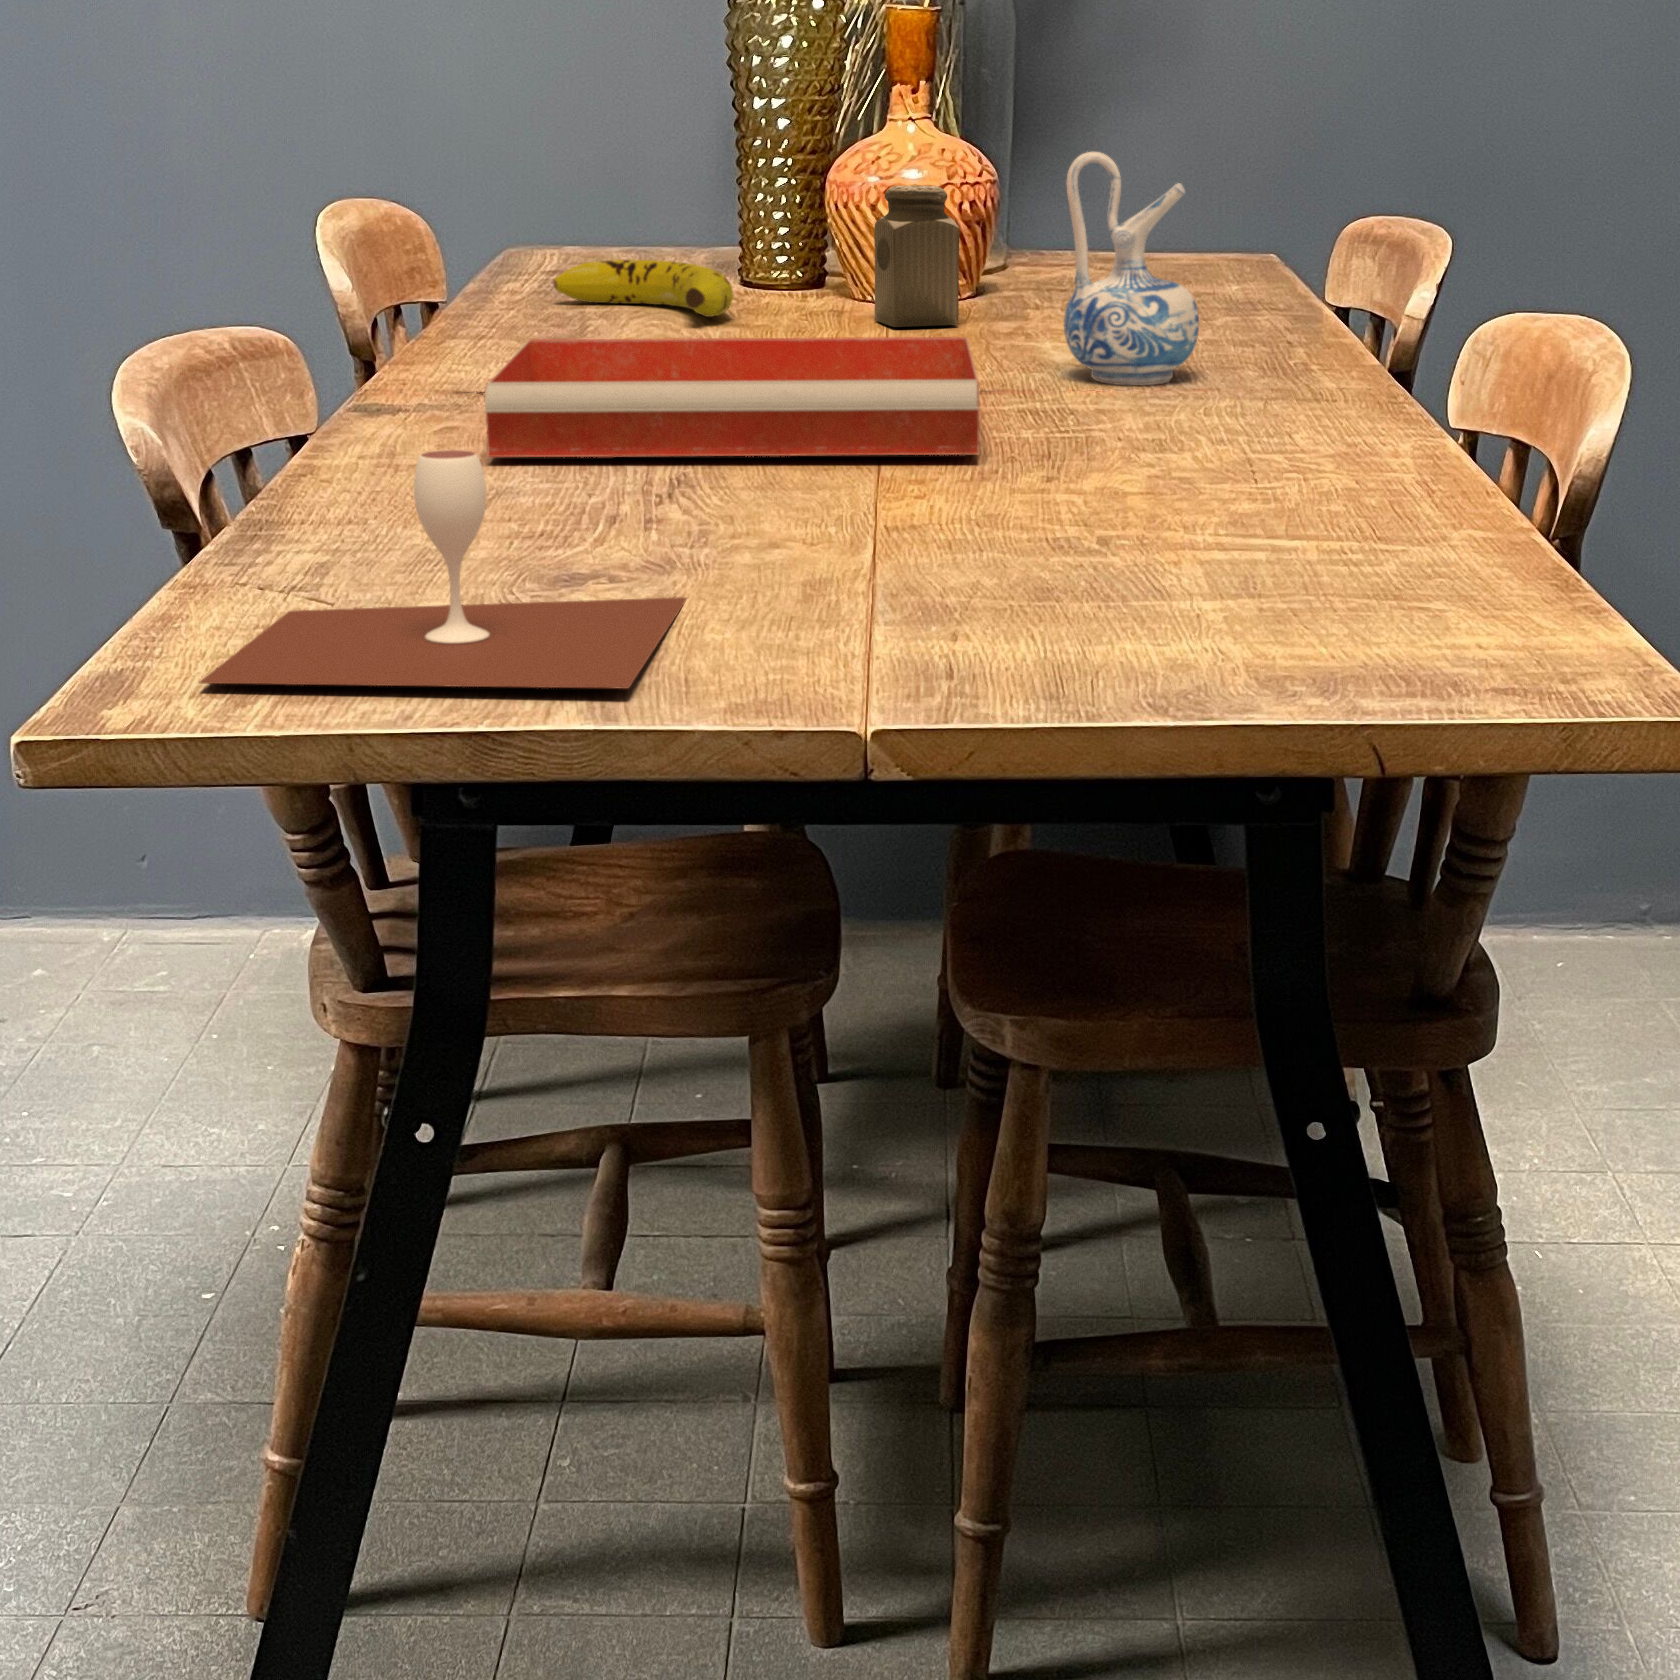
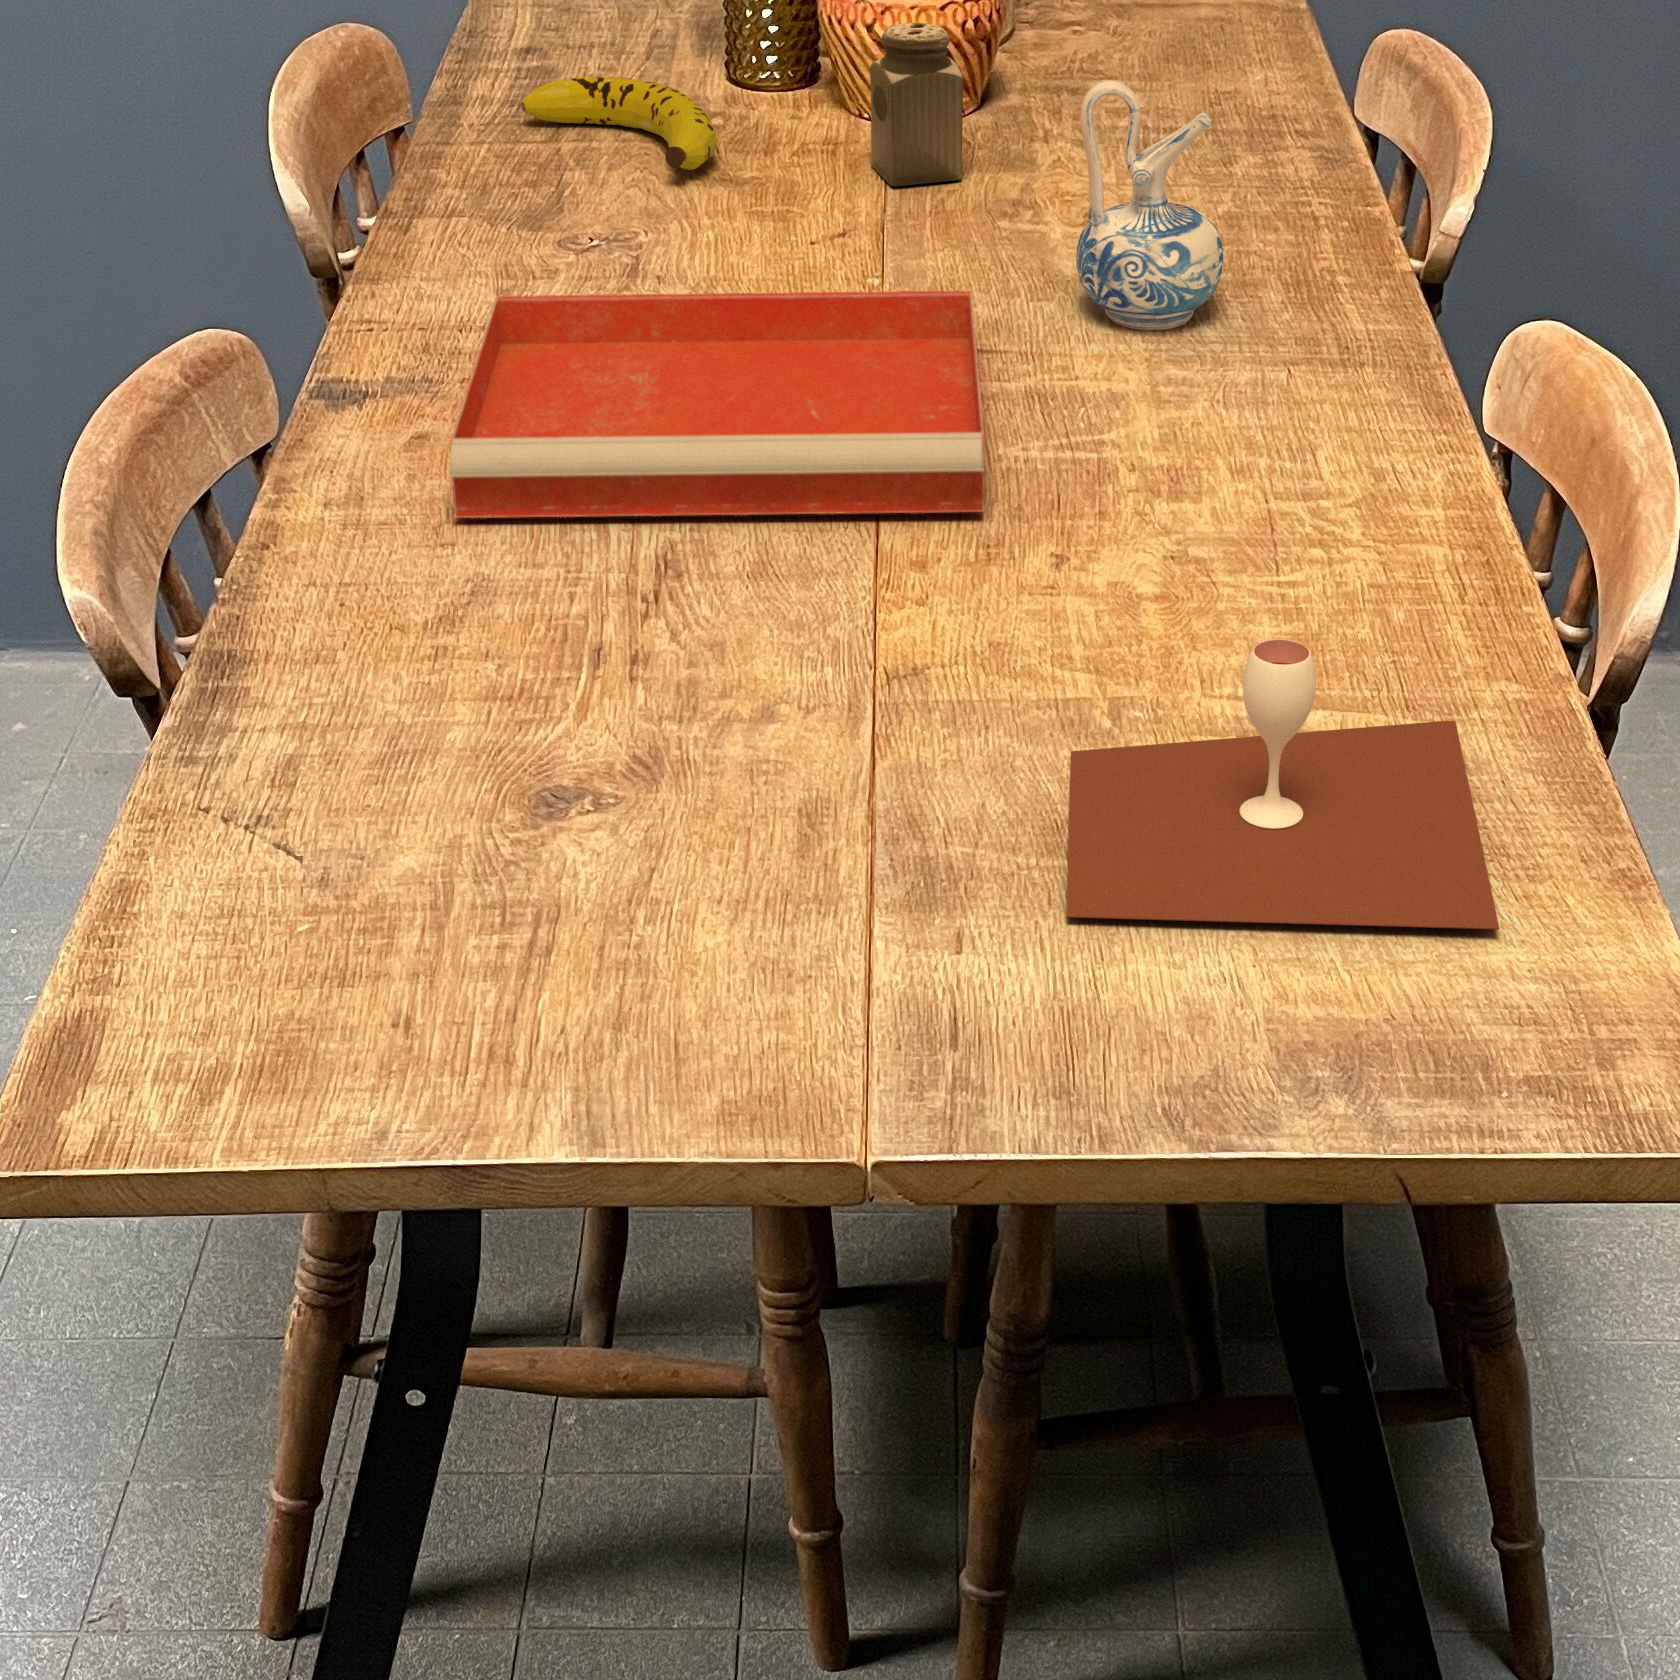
wine glass: present [200,450,686,689] -> present [1067,639,1499,929]

